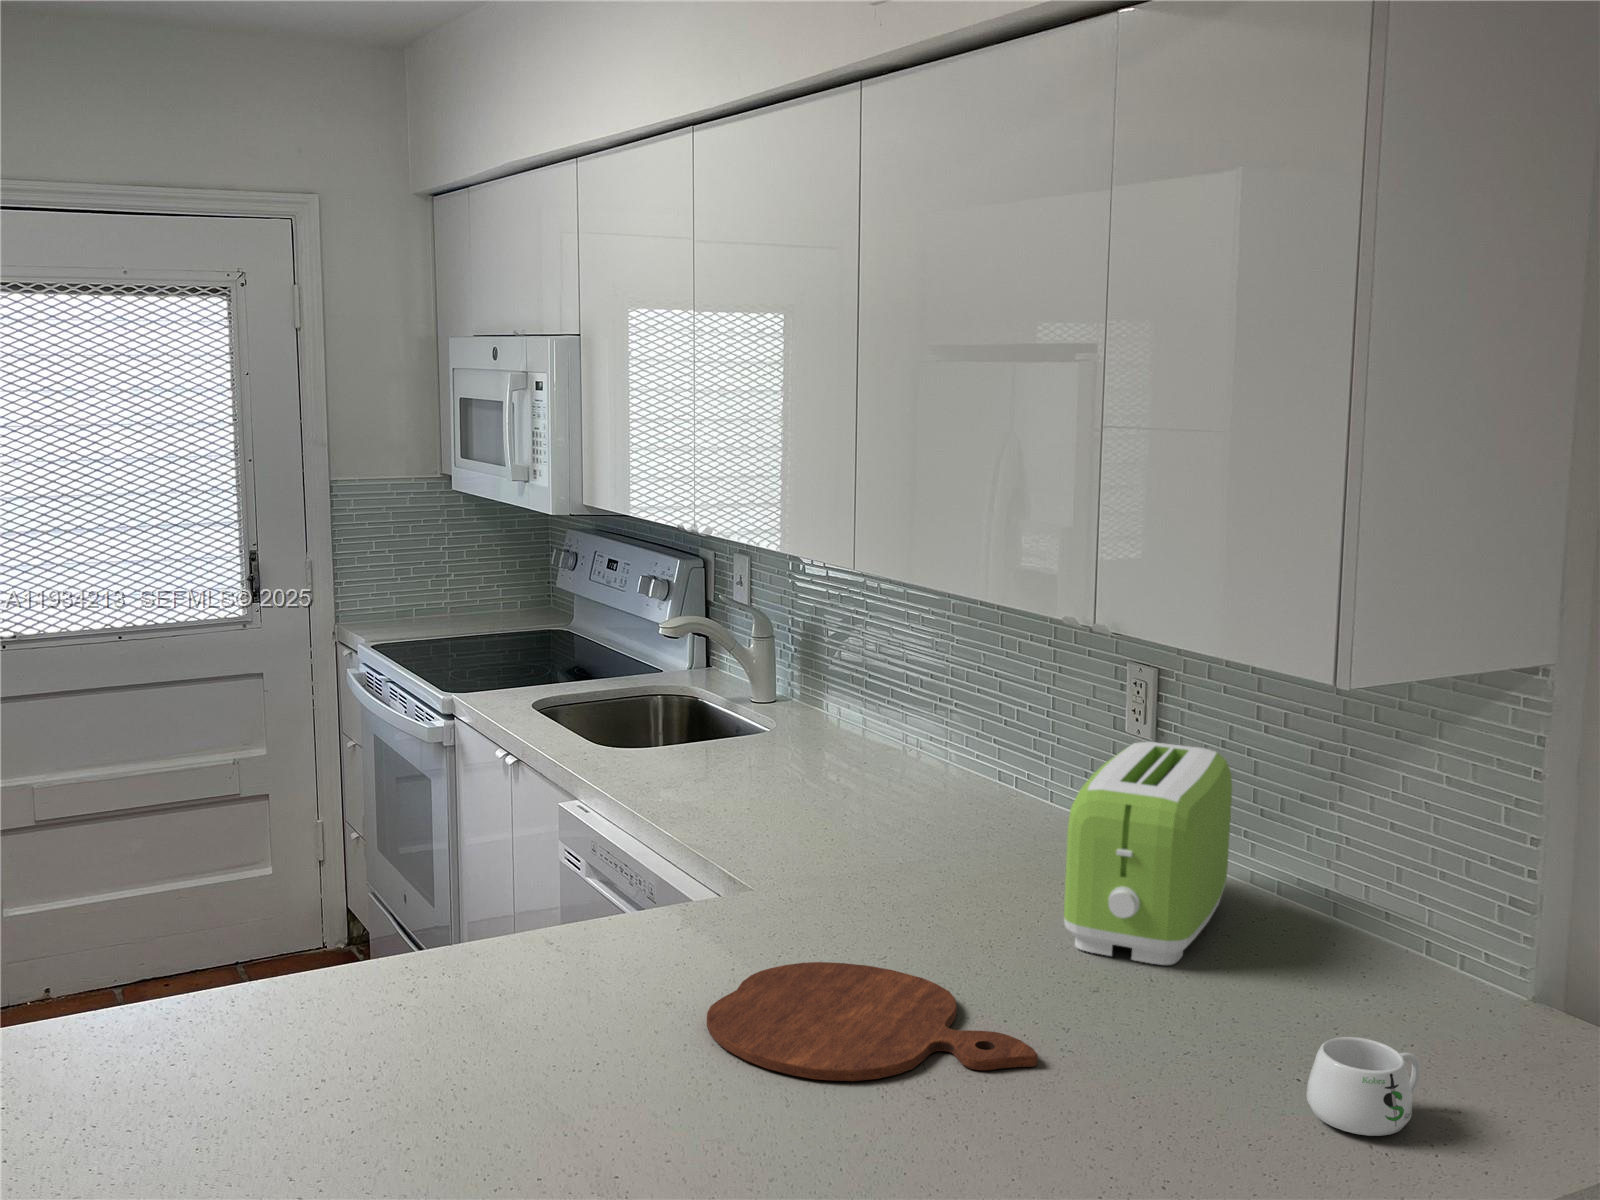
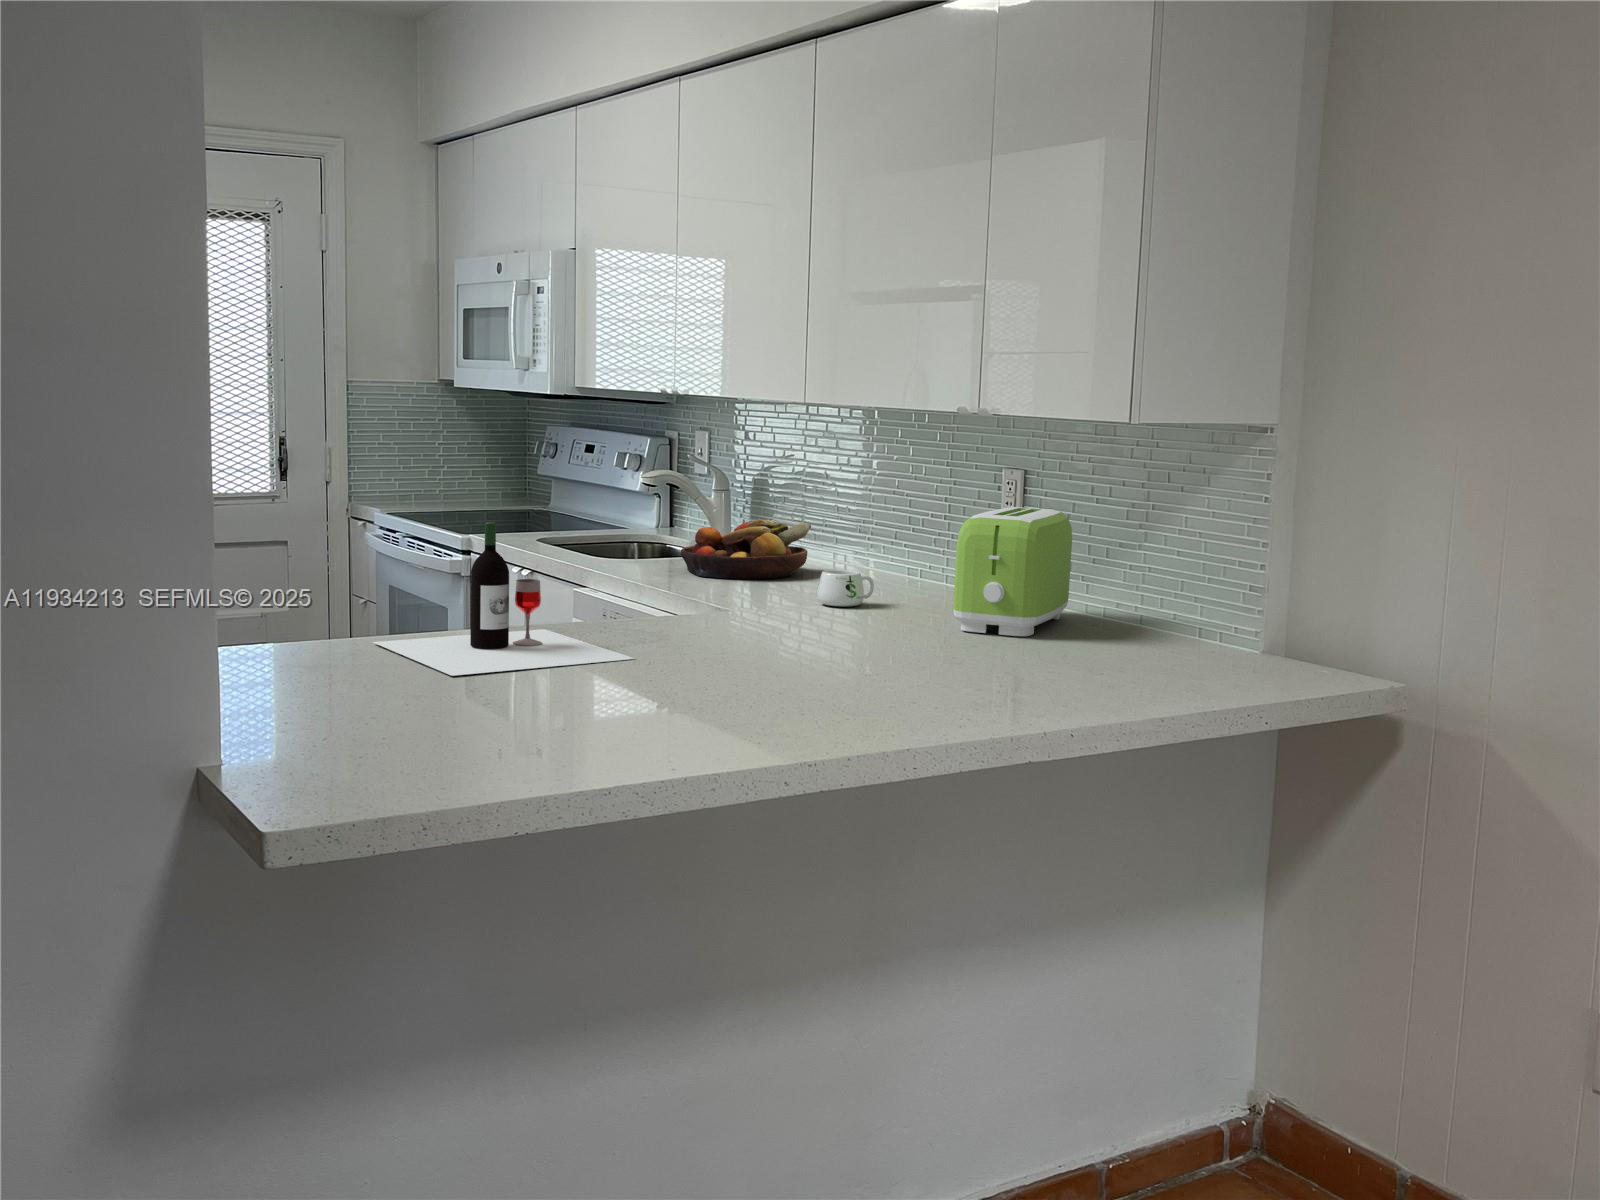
fruit bowl: none [699,708,871,797] -> present [681,519,811,579]
wine bottle: none [199,852,580,1148] -> present [373,522,634,676]
cutting board: present [707,962,1038,1081] -> none [715,628,934,664]
mug: present [1306,1037,1420,1136] -> present [817,569,874,607]

